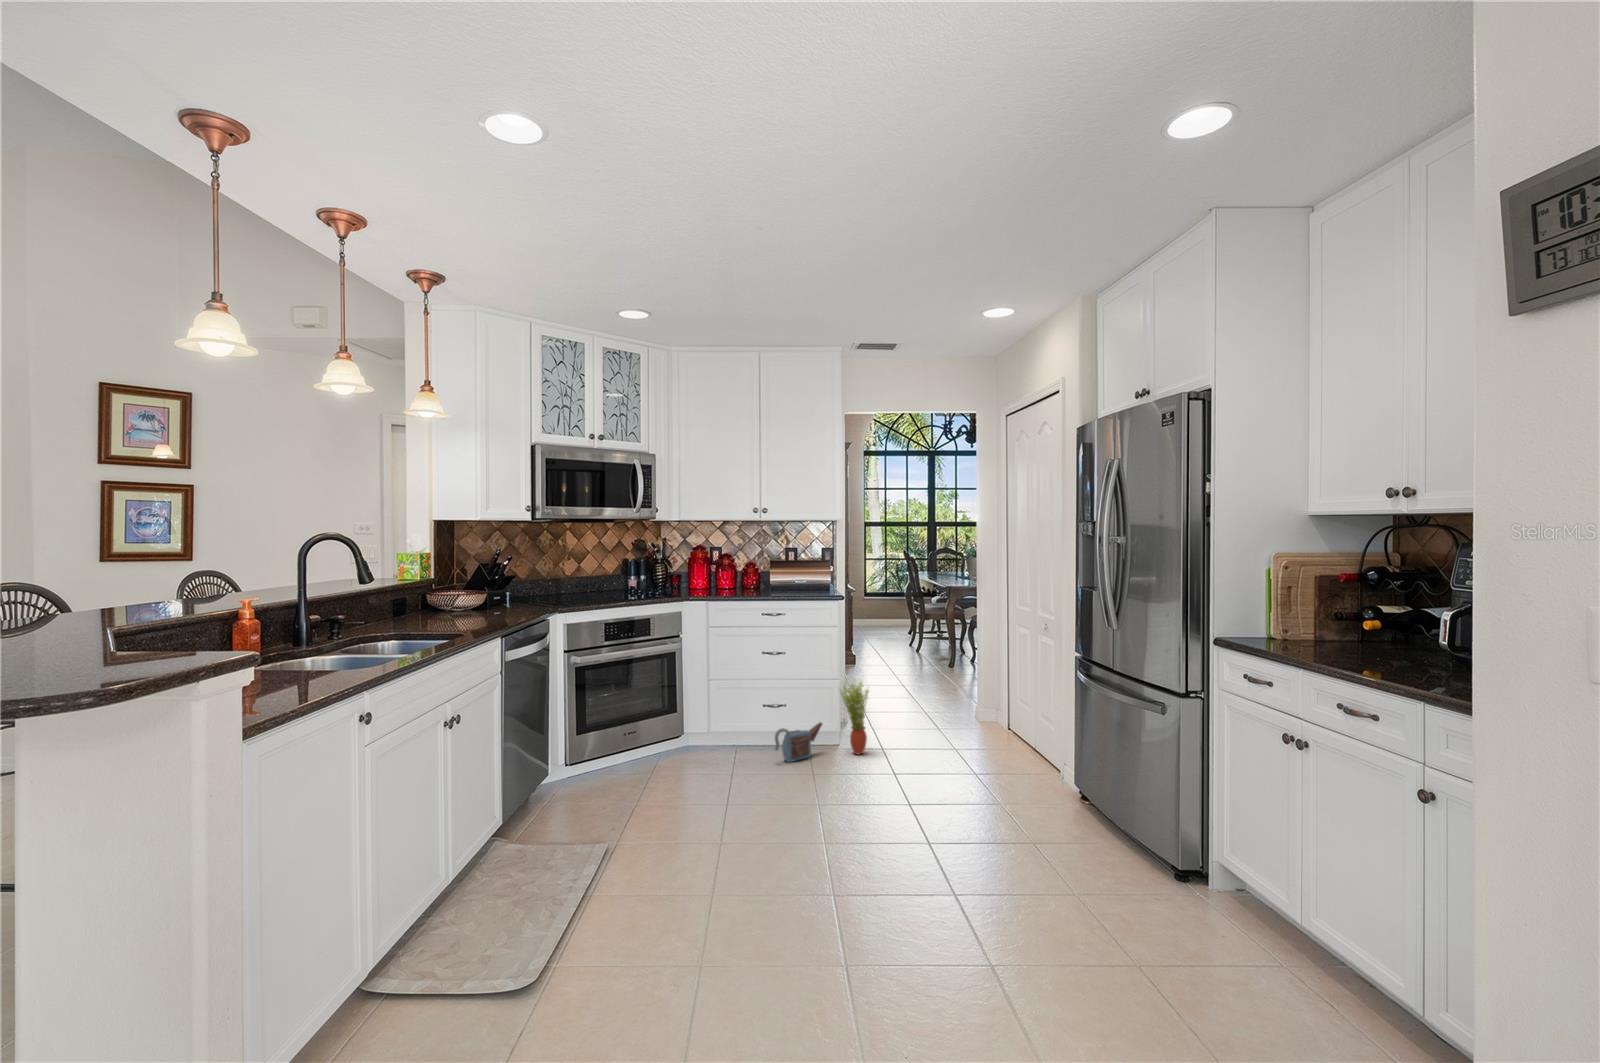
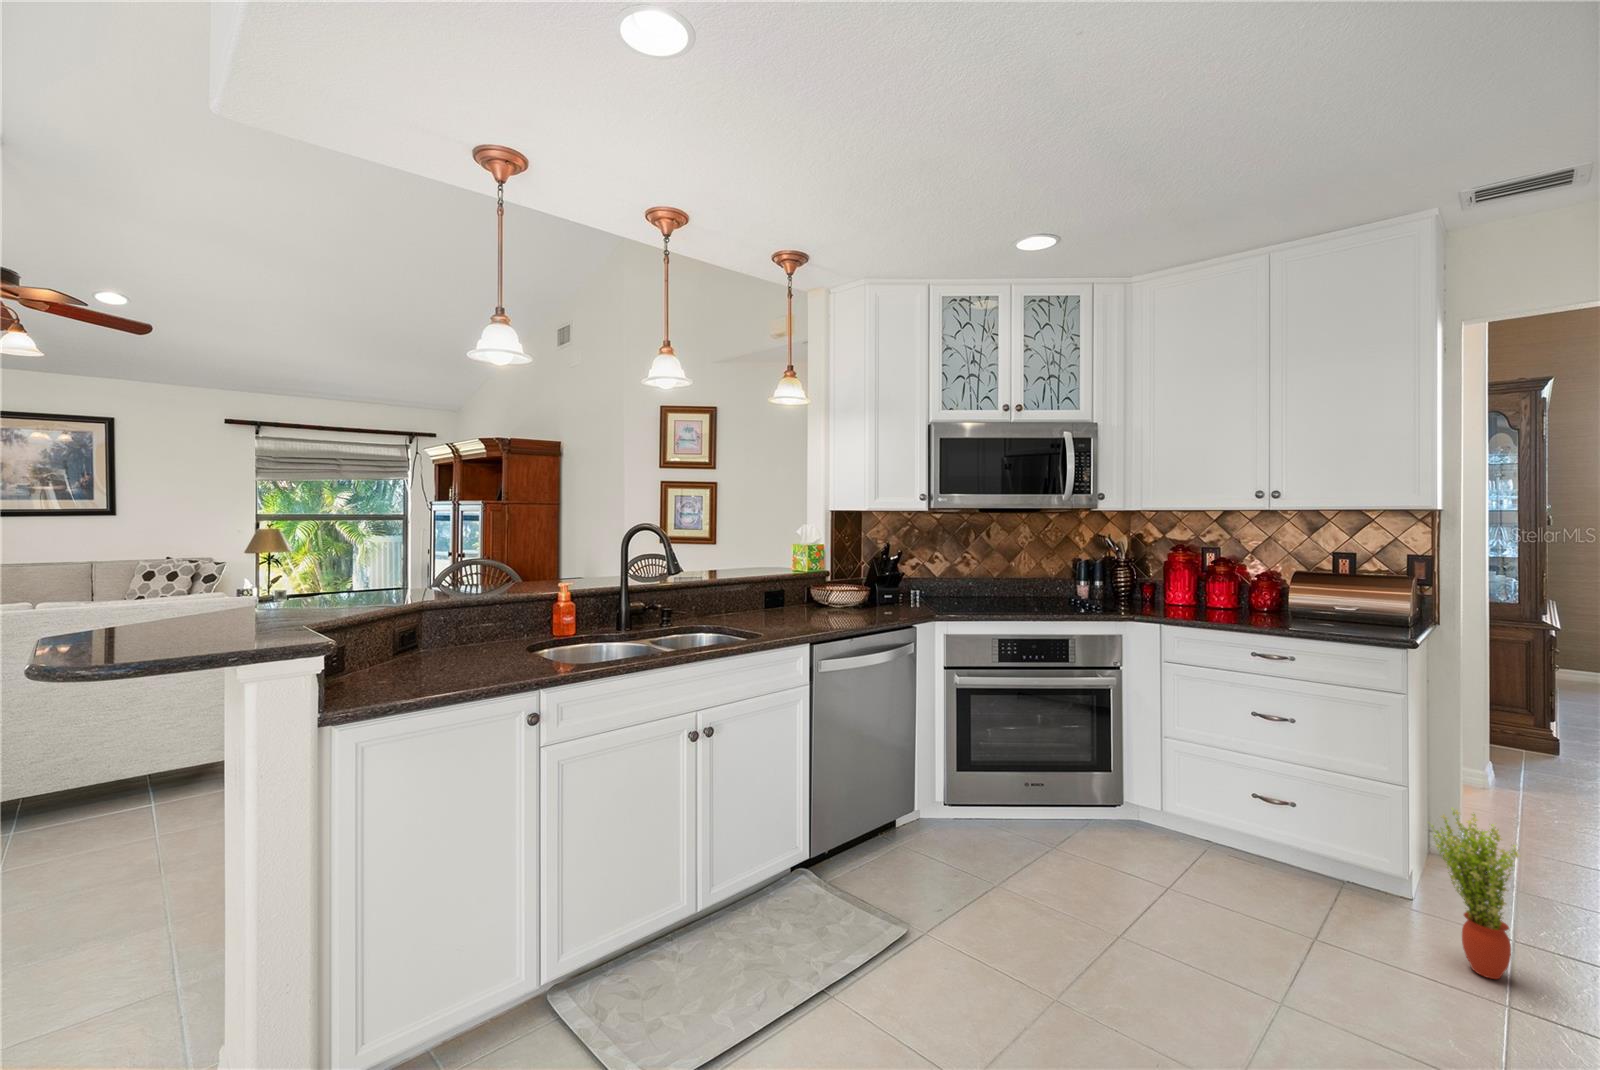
watering can: present [775,722,822,762] -> none [1263,862,1390,935]

